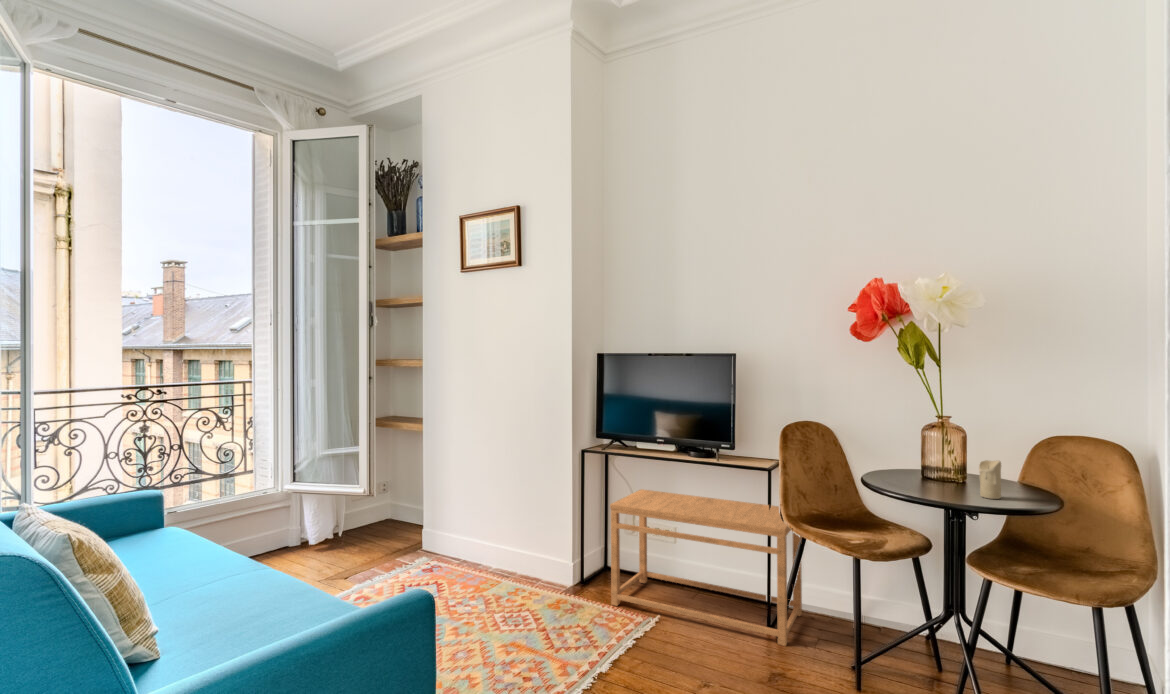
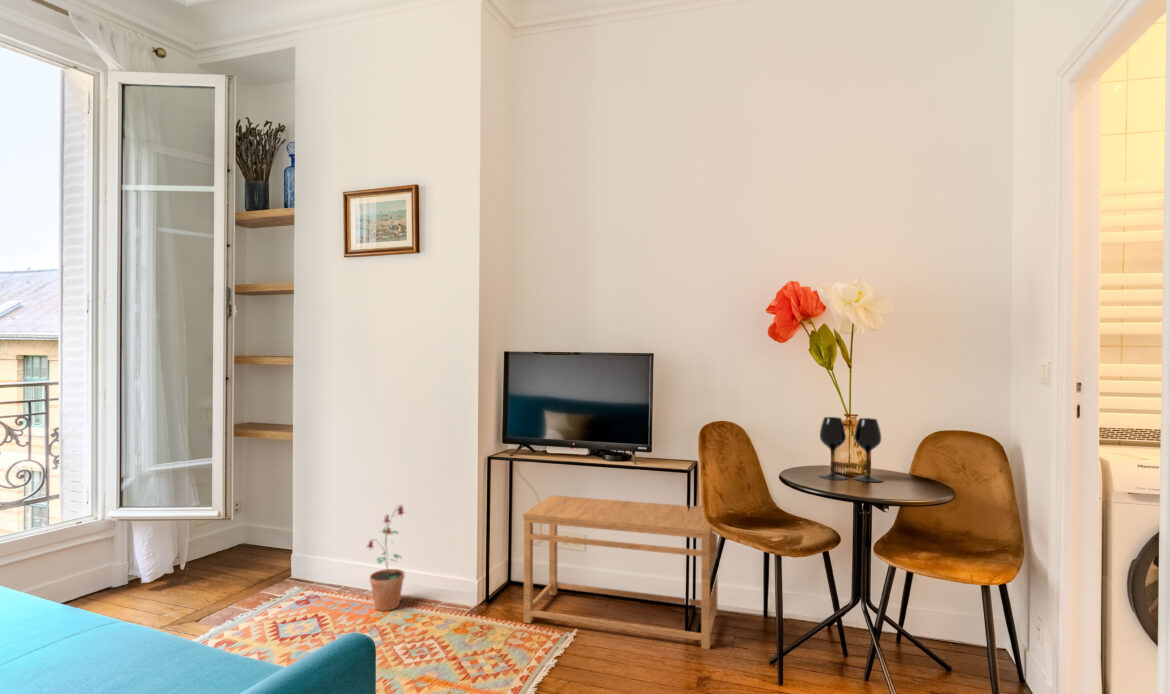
wine glass: none [897,421,966,489] -> present [820,417,882,482]
candle: present [979,460,1001,499] -> none [898,454,918,491]
potted plant: none [477,491,512,584] -> present [368,506,404,611]

